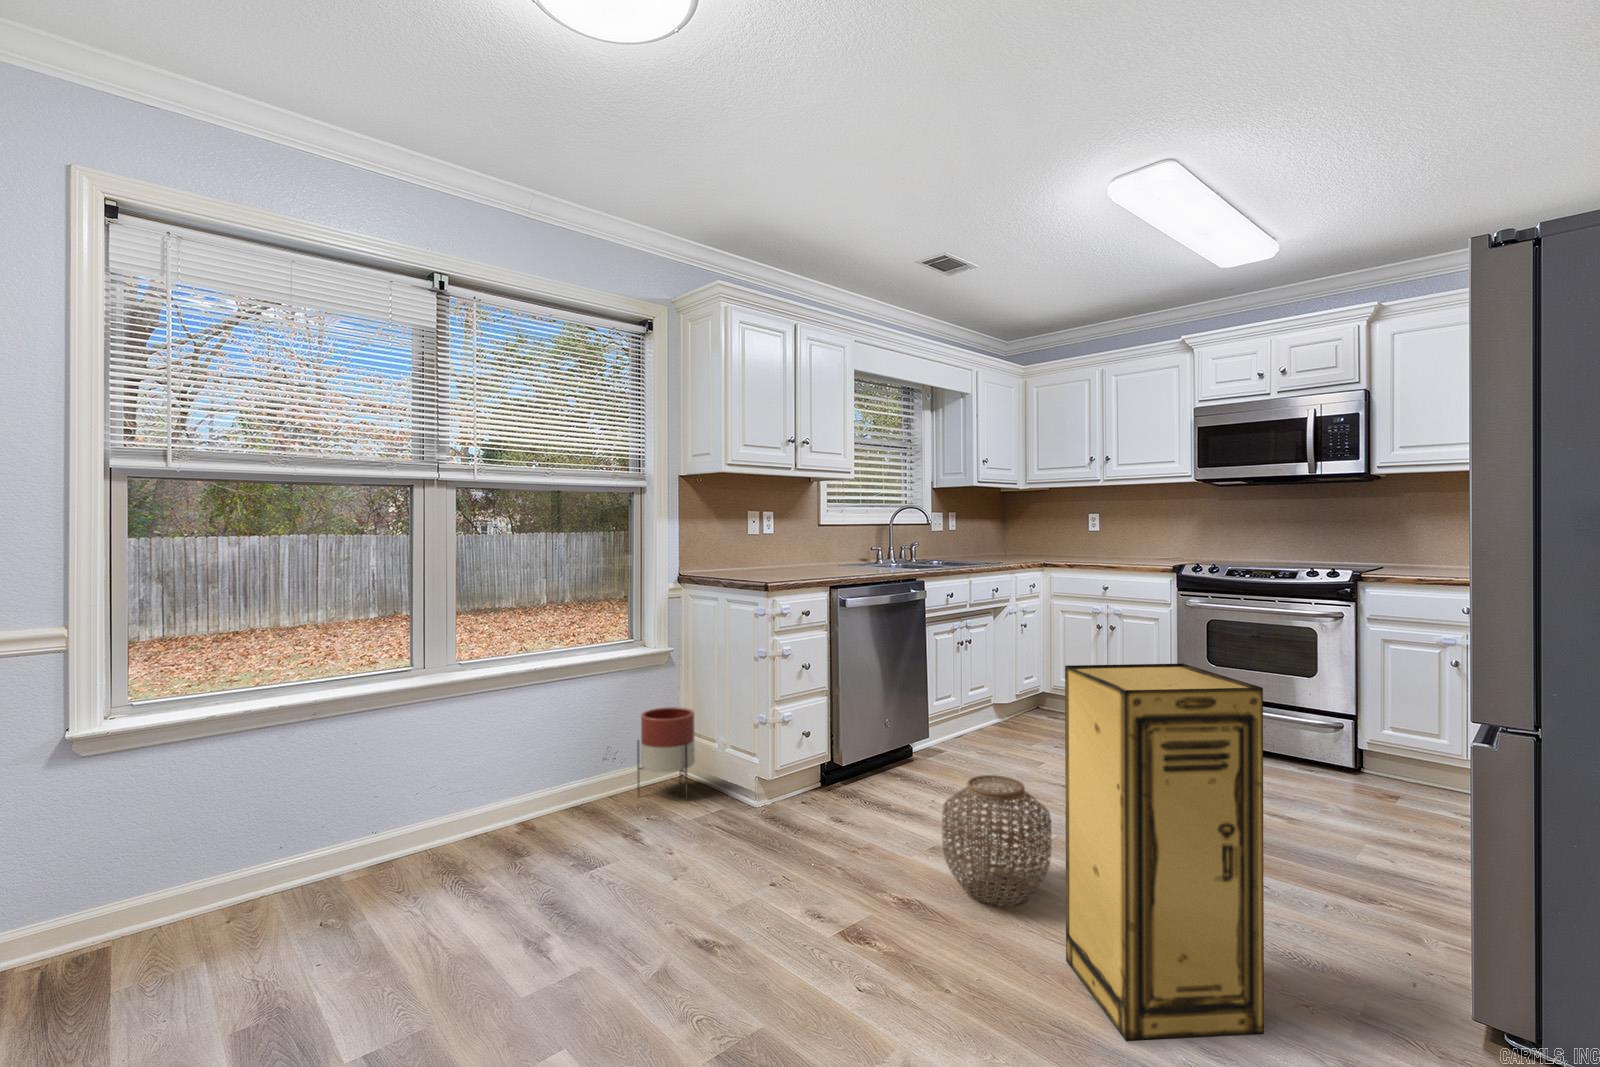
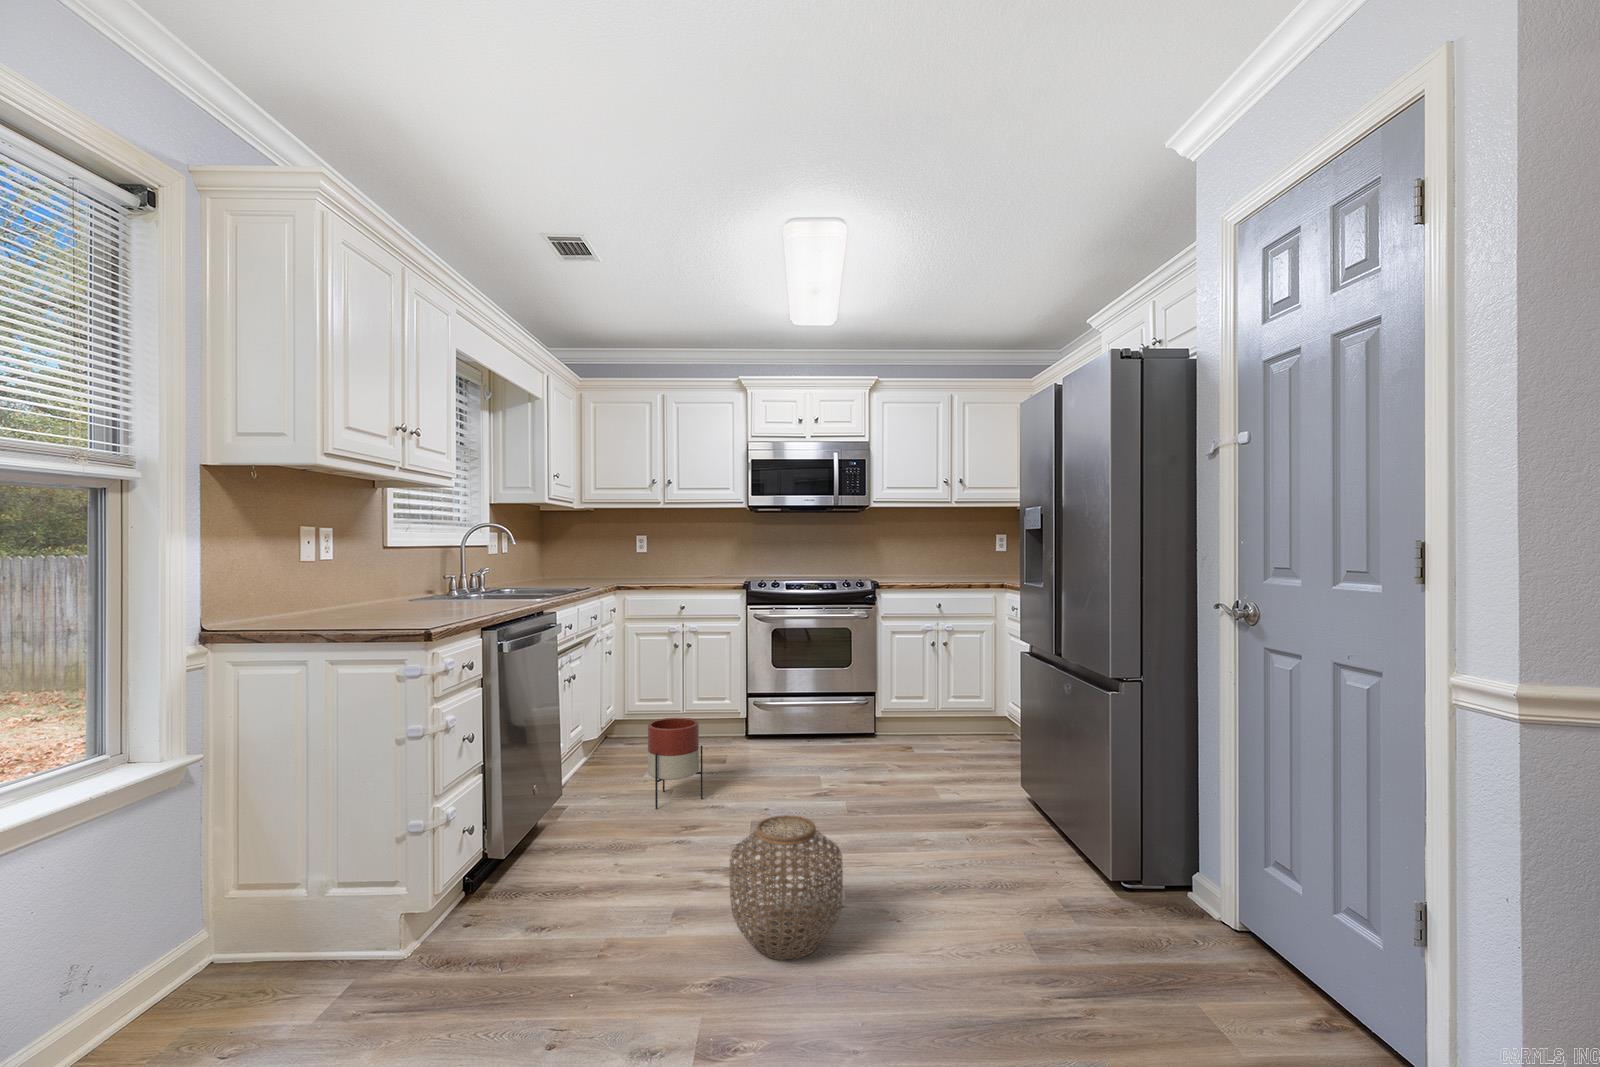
storage cabinet: present [1065,663,1264,1041] -> none [907,672,1072,1032]
planter: present [637,707,695,799] -> present [648,718,703,809]

